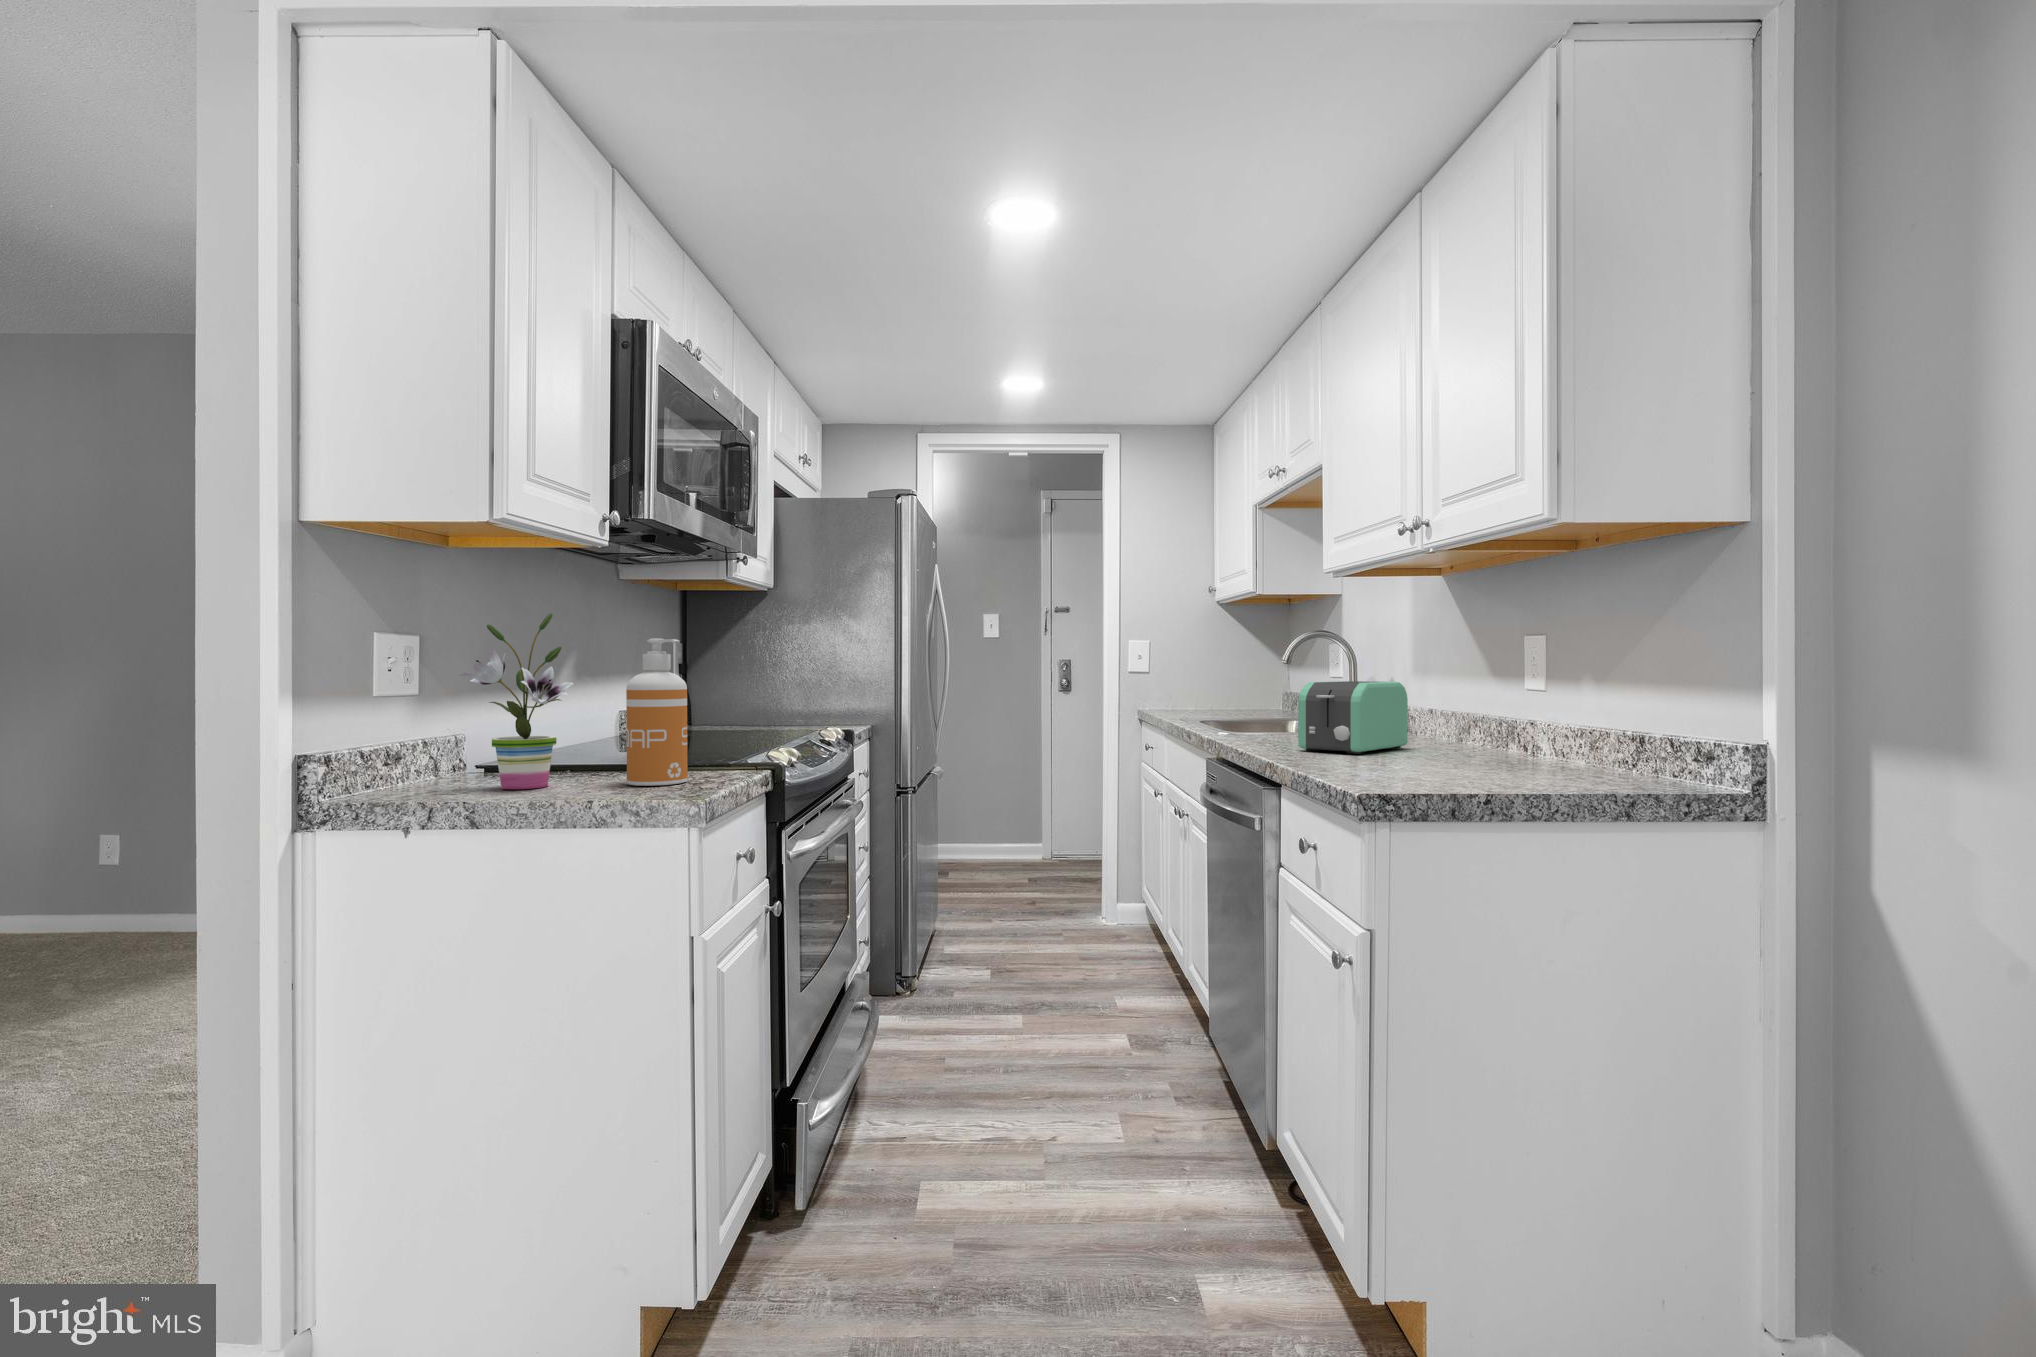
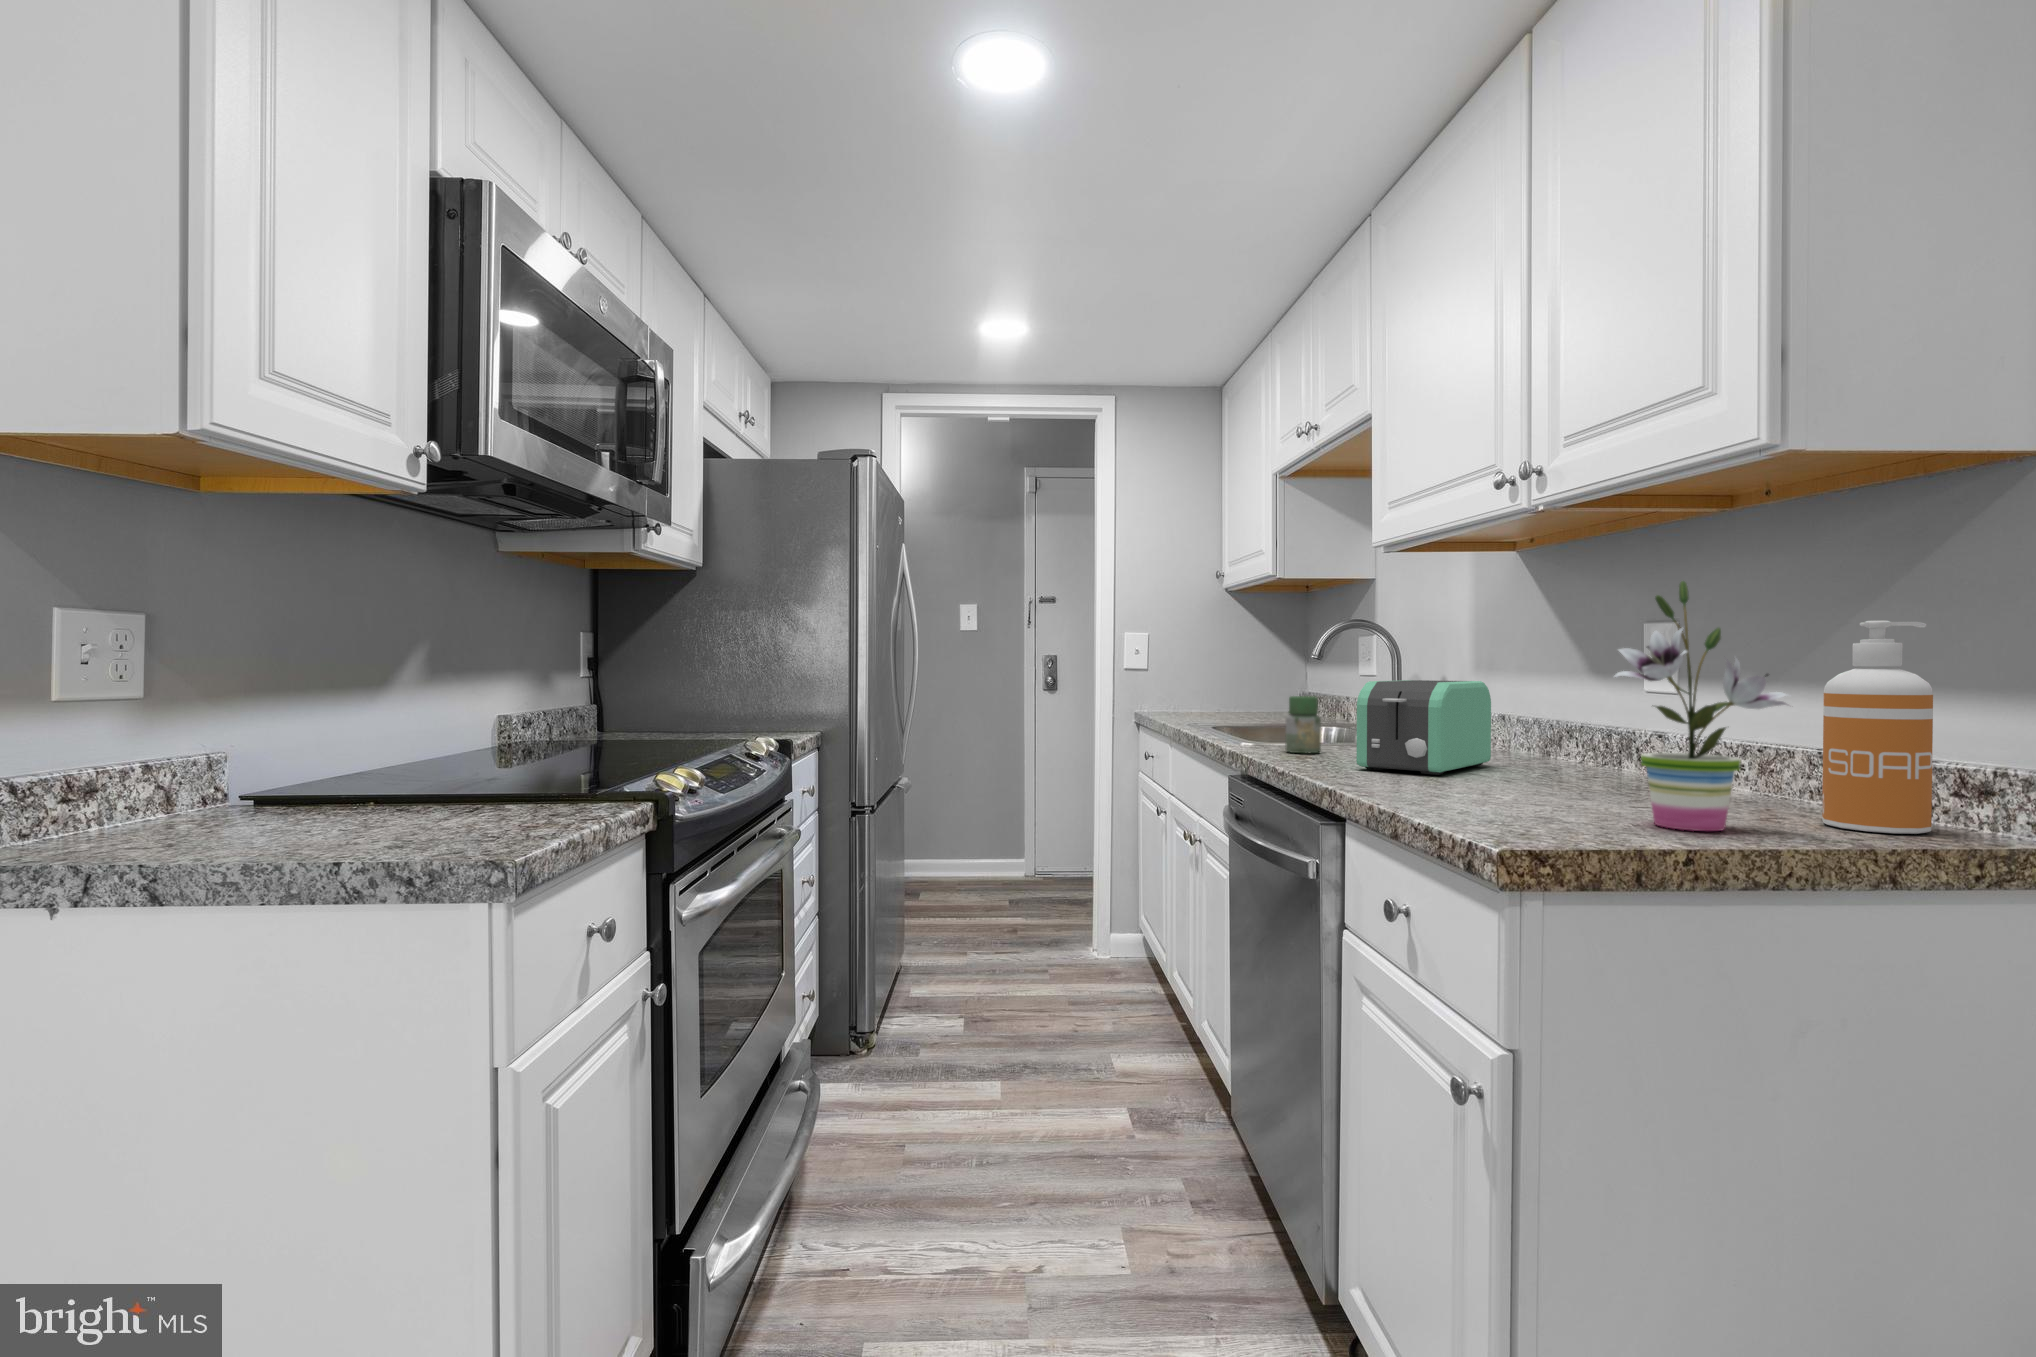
potted plant: present [460,613,574,789] -> present [1615,581,1788,831]
soap dispenser: present [626,638,688,786] -> present [1822,621,1933,834]
jar: none [1251,695,1279,740] -> present [1285,696,1321,753]

